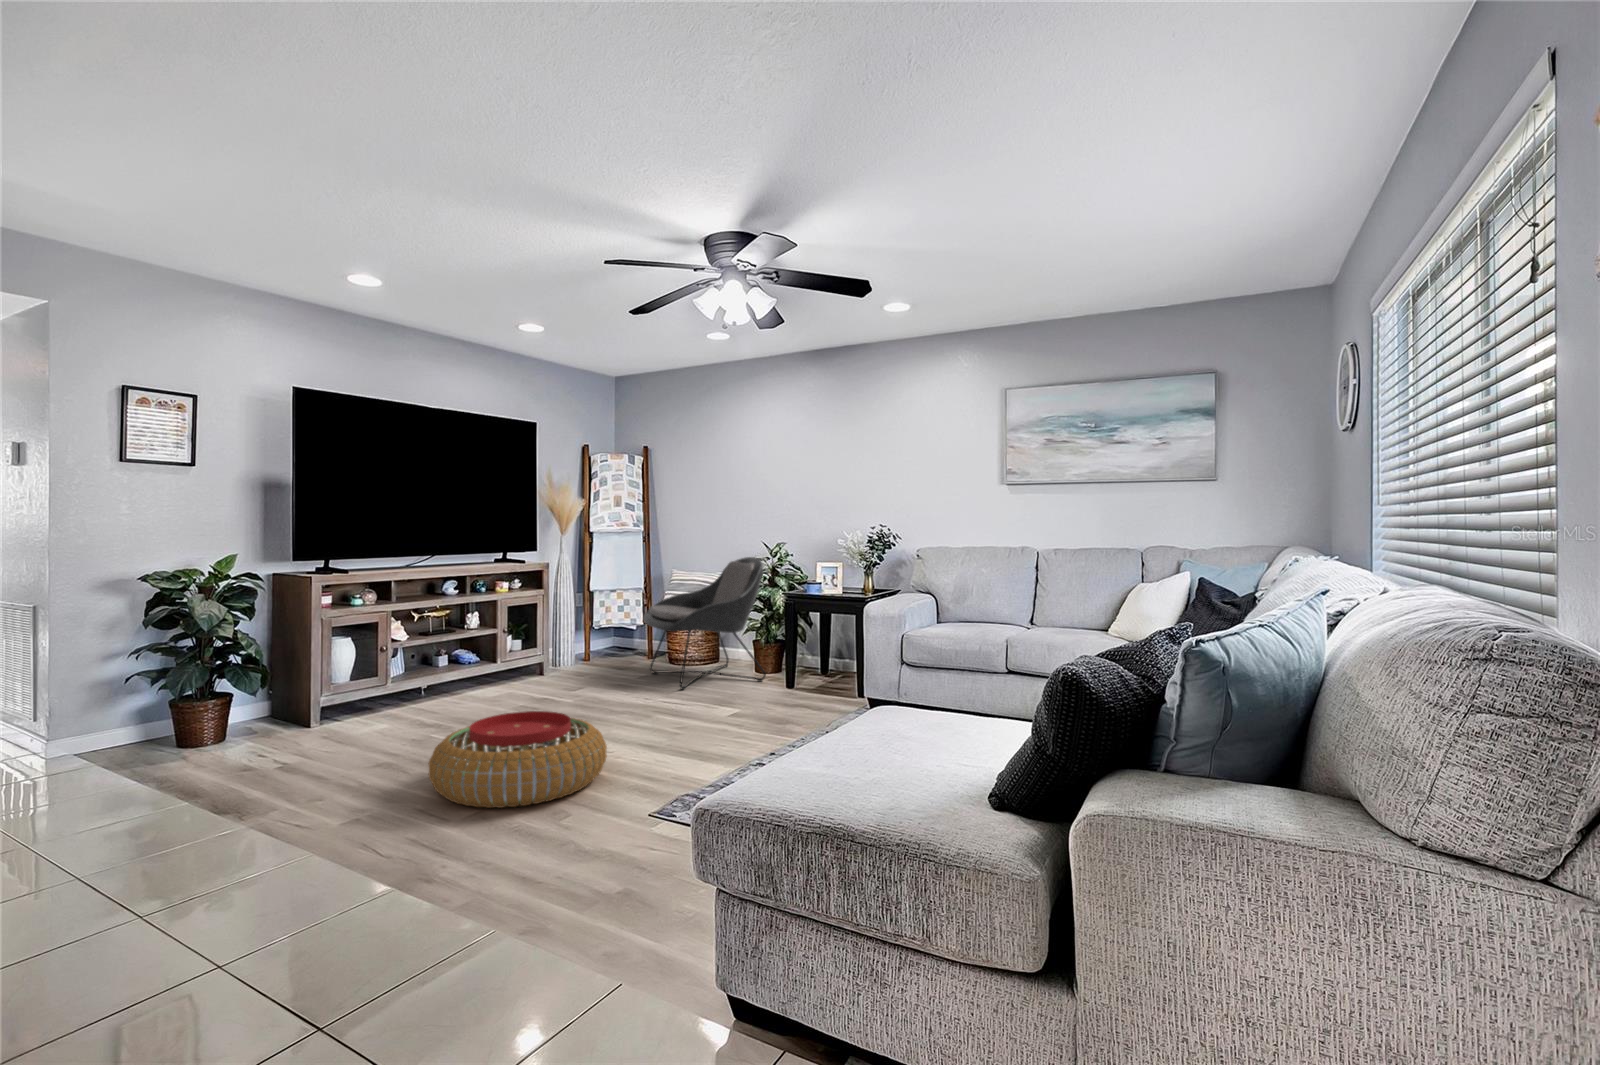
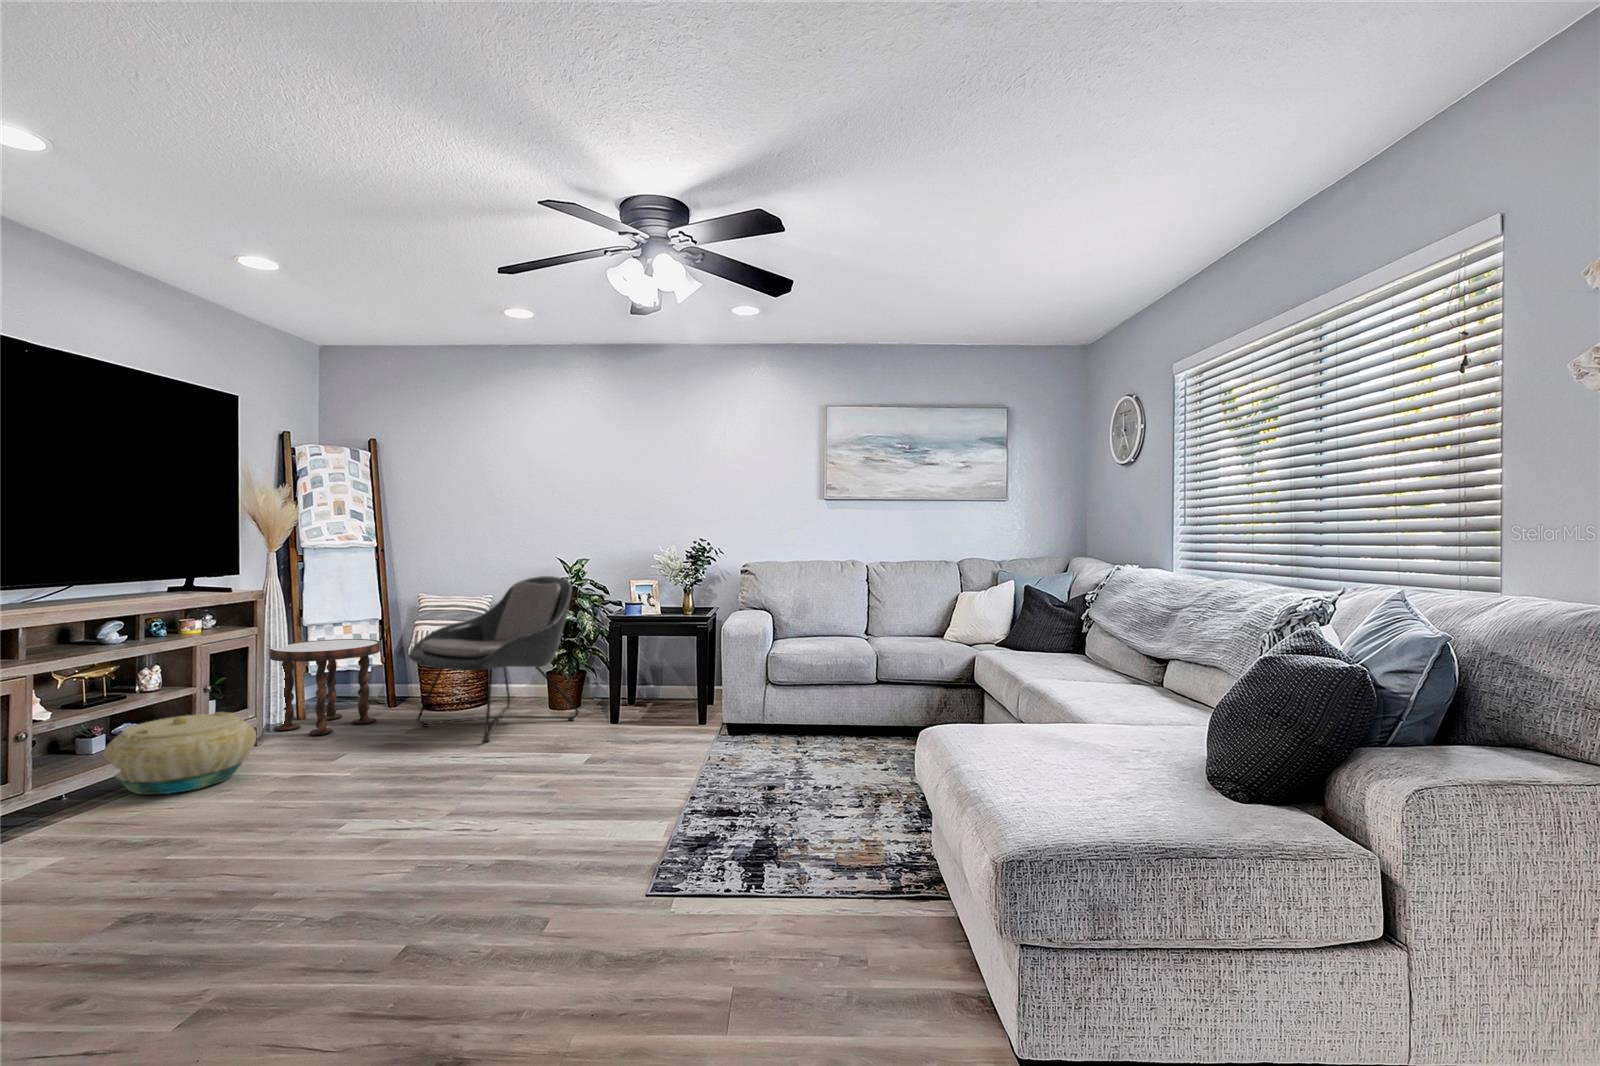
side table: none [559,602,634,672] -> present [270,639,380,735]
basket: none [436,647,526,698] -> present [103,712,256,794]
pouf: present [428,711,607,808] -> none [275,792,530,941]

